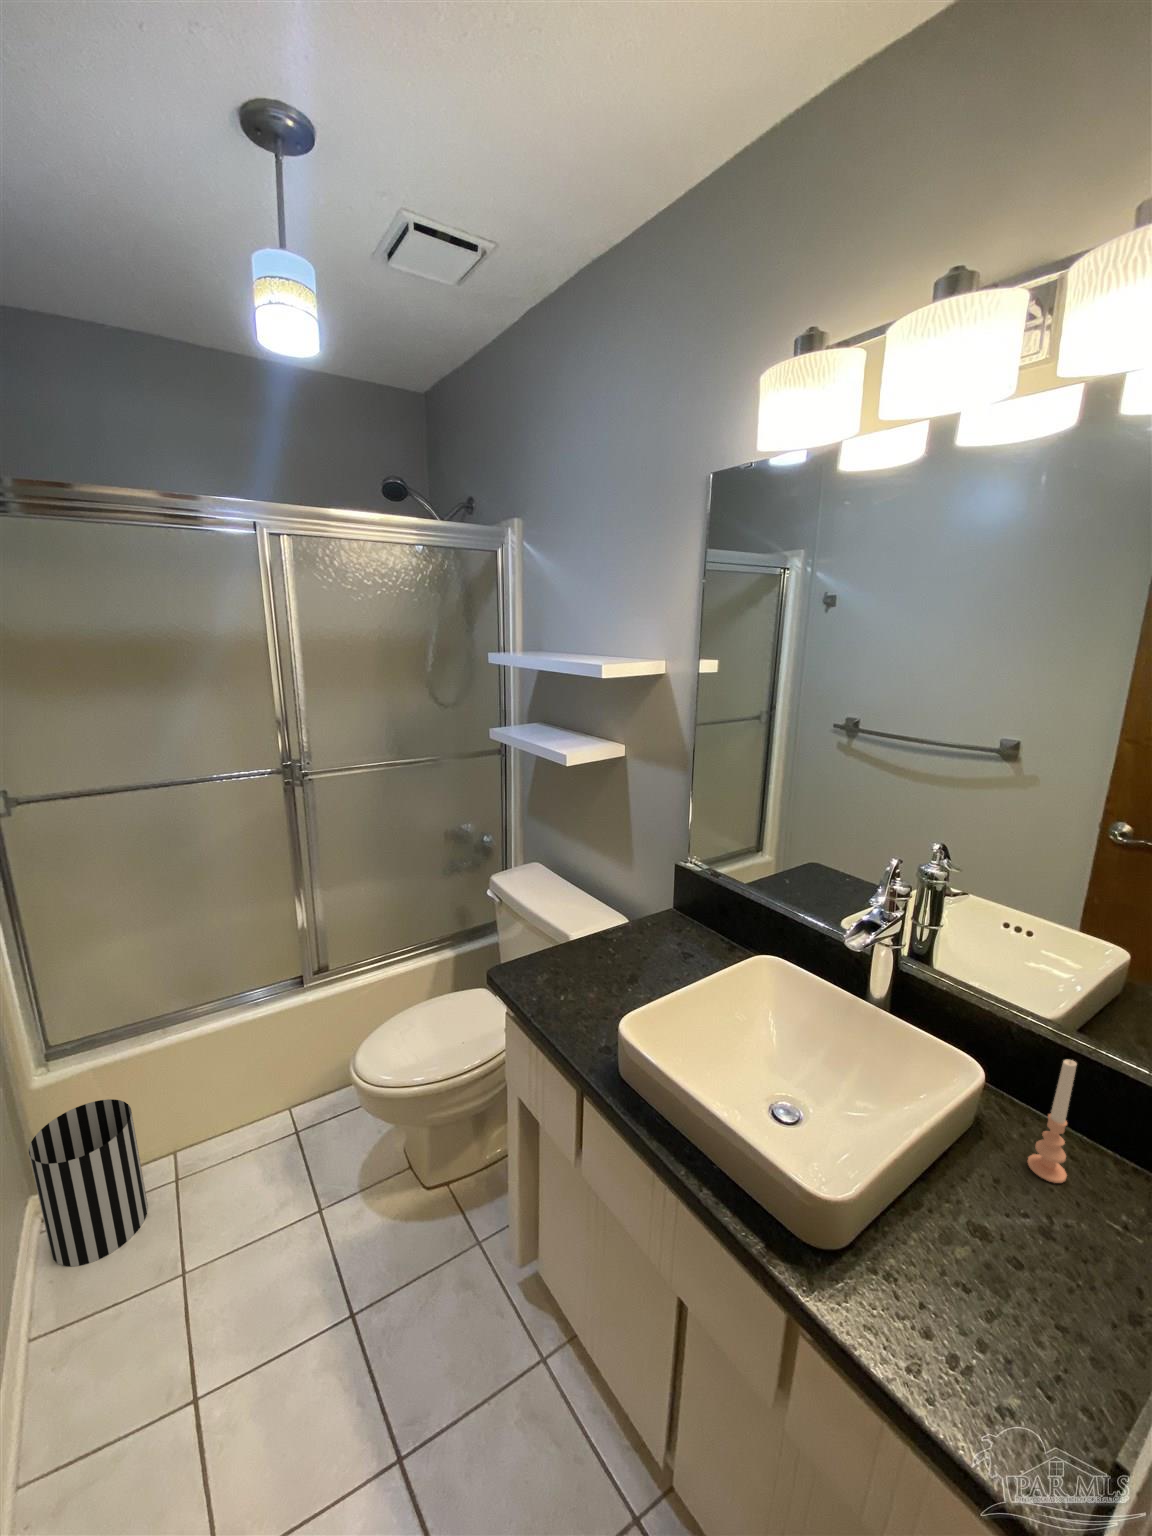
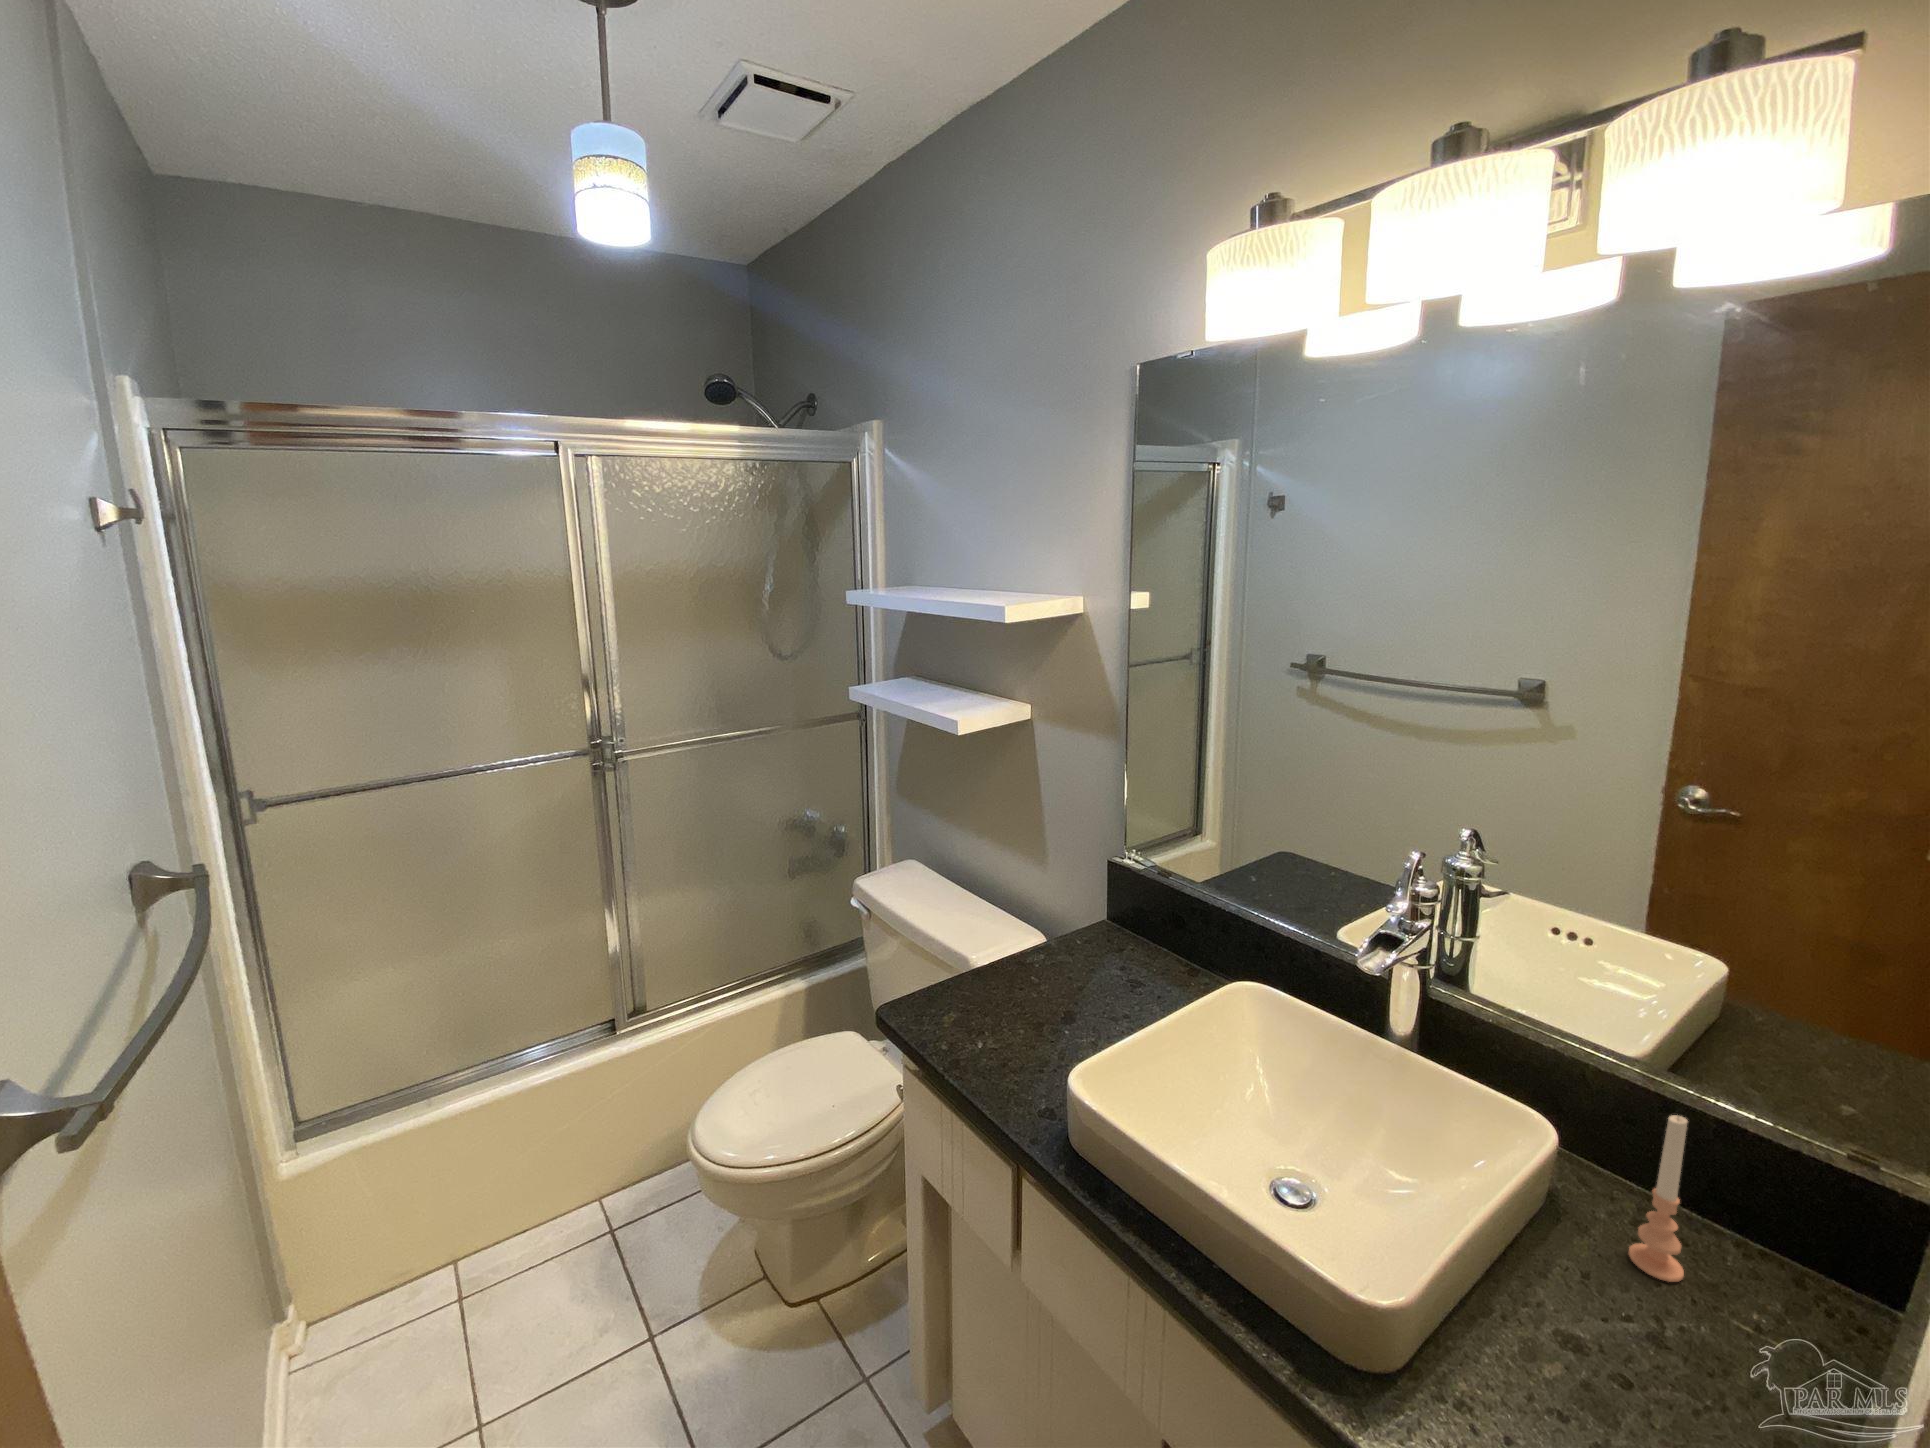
wastebasket: present [29,1099,148,1266] -> none [280,1189,425,1417]

